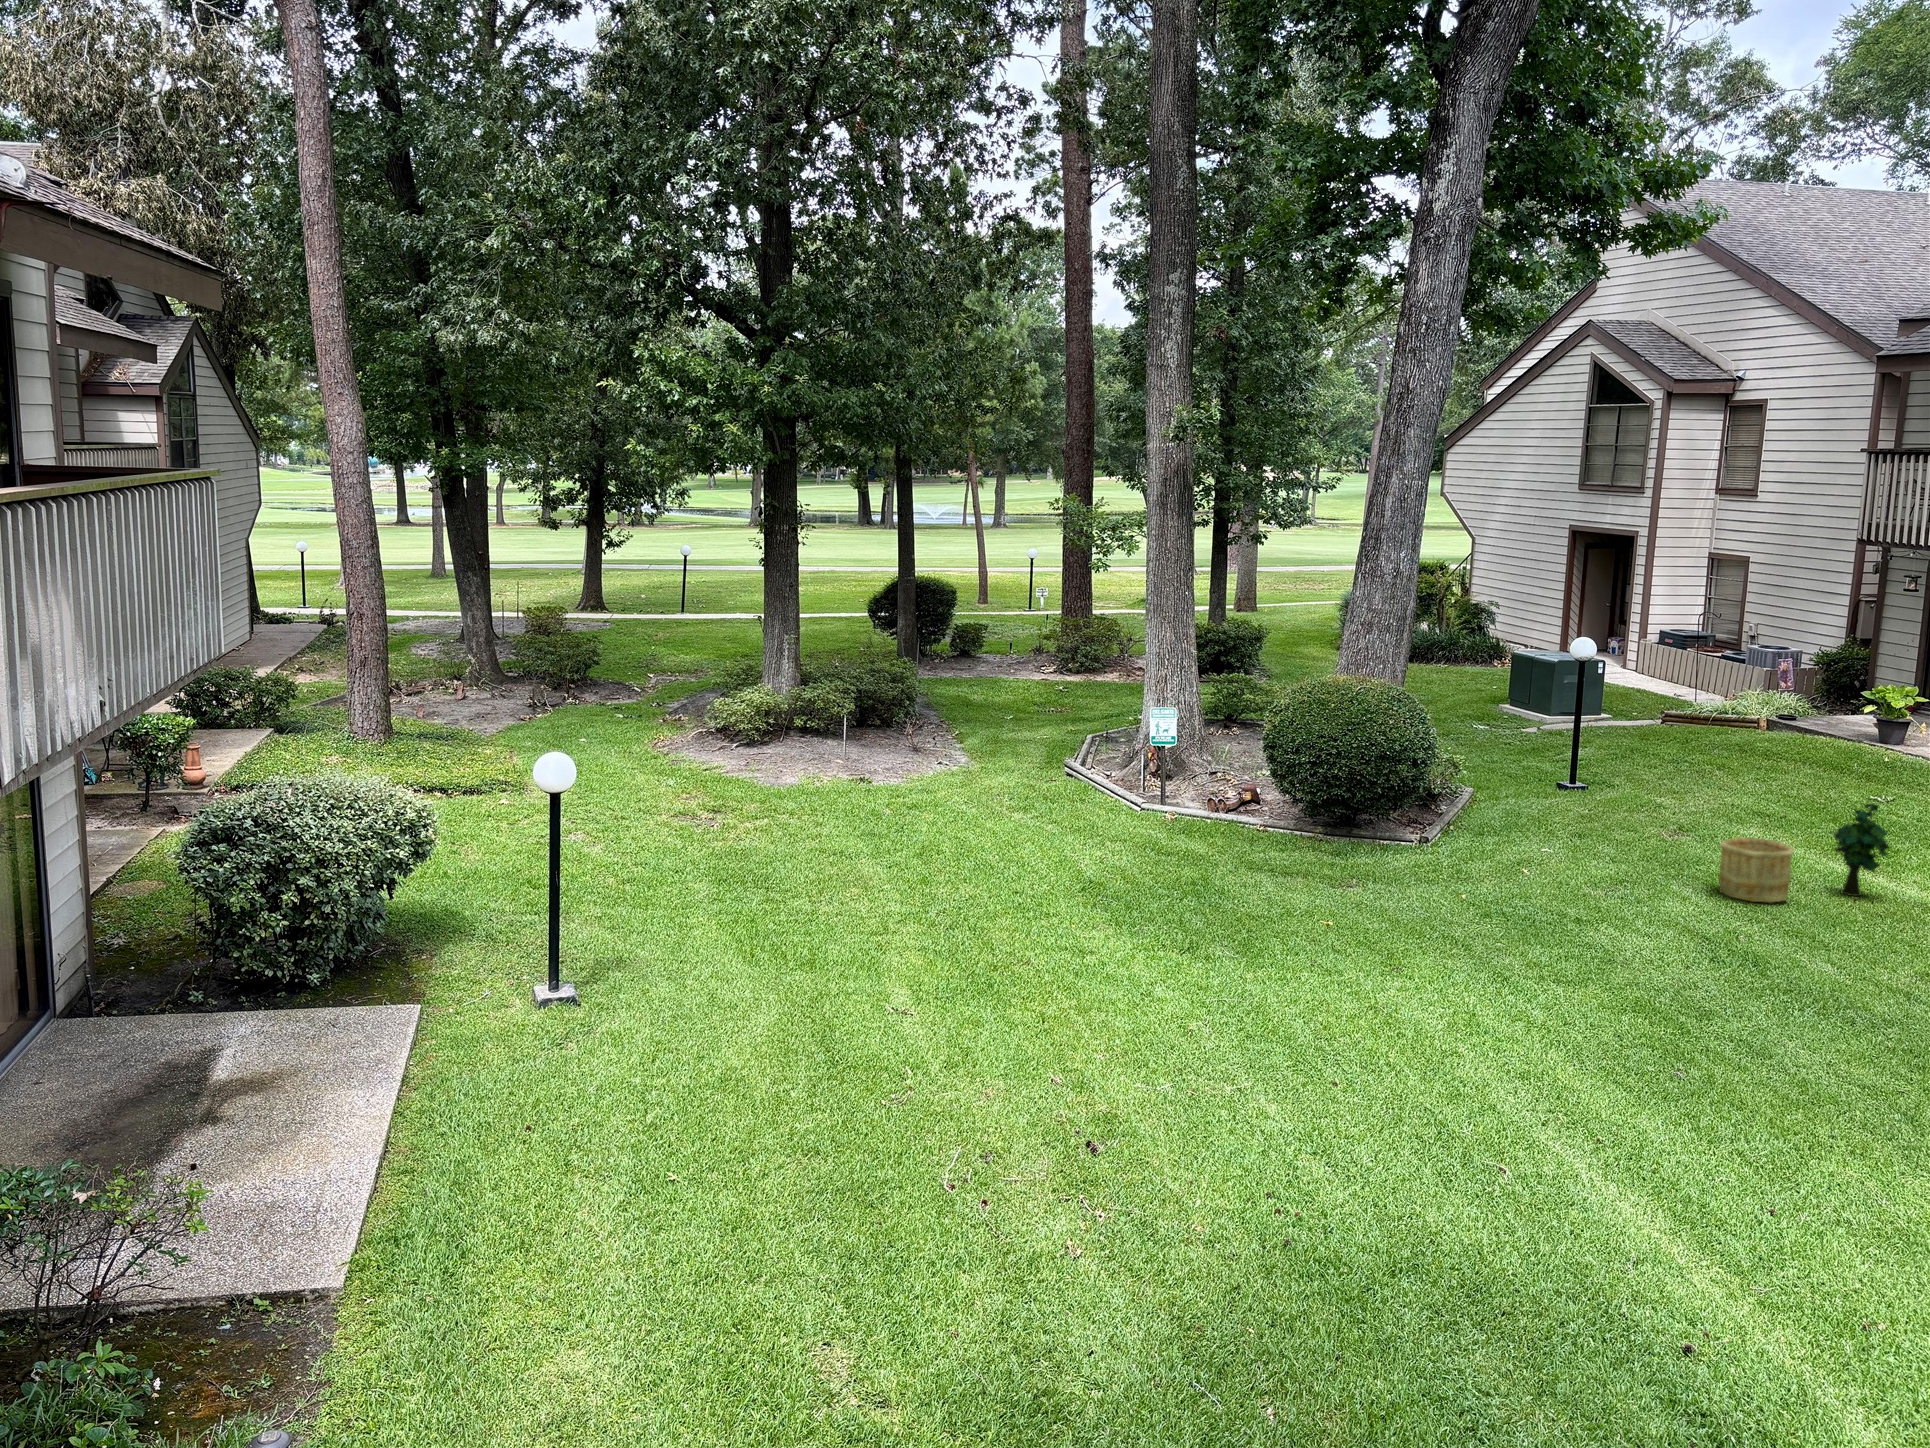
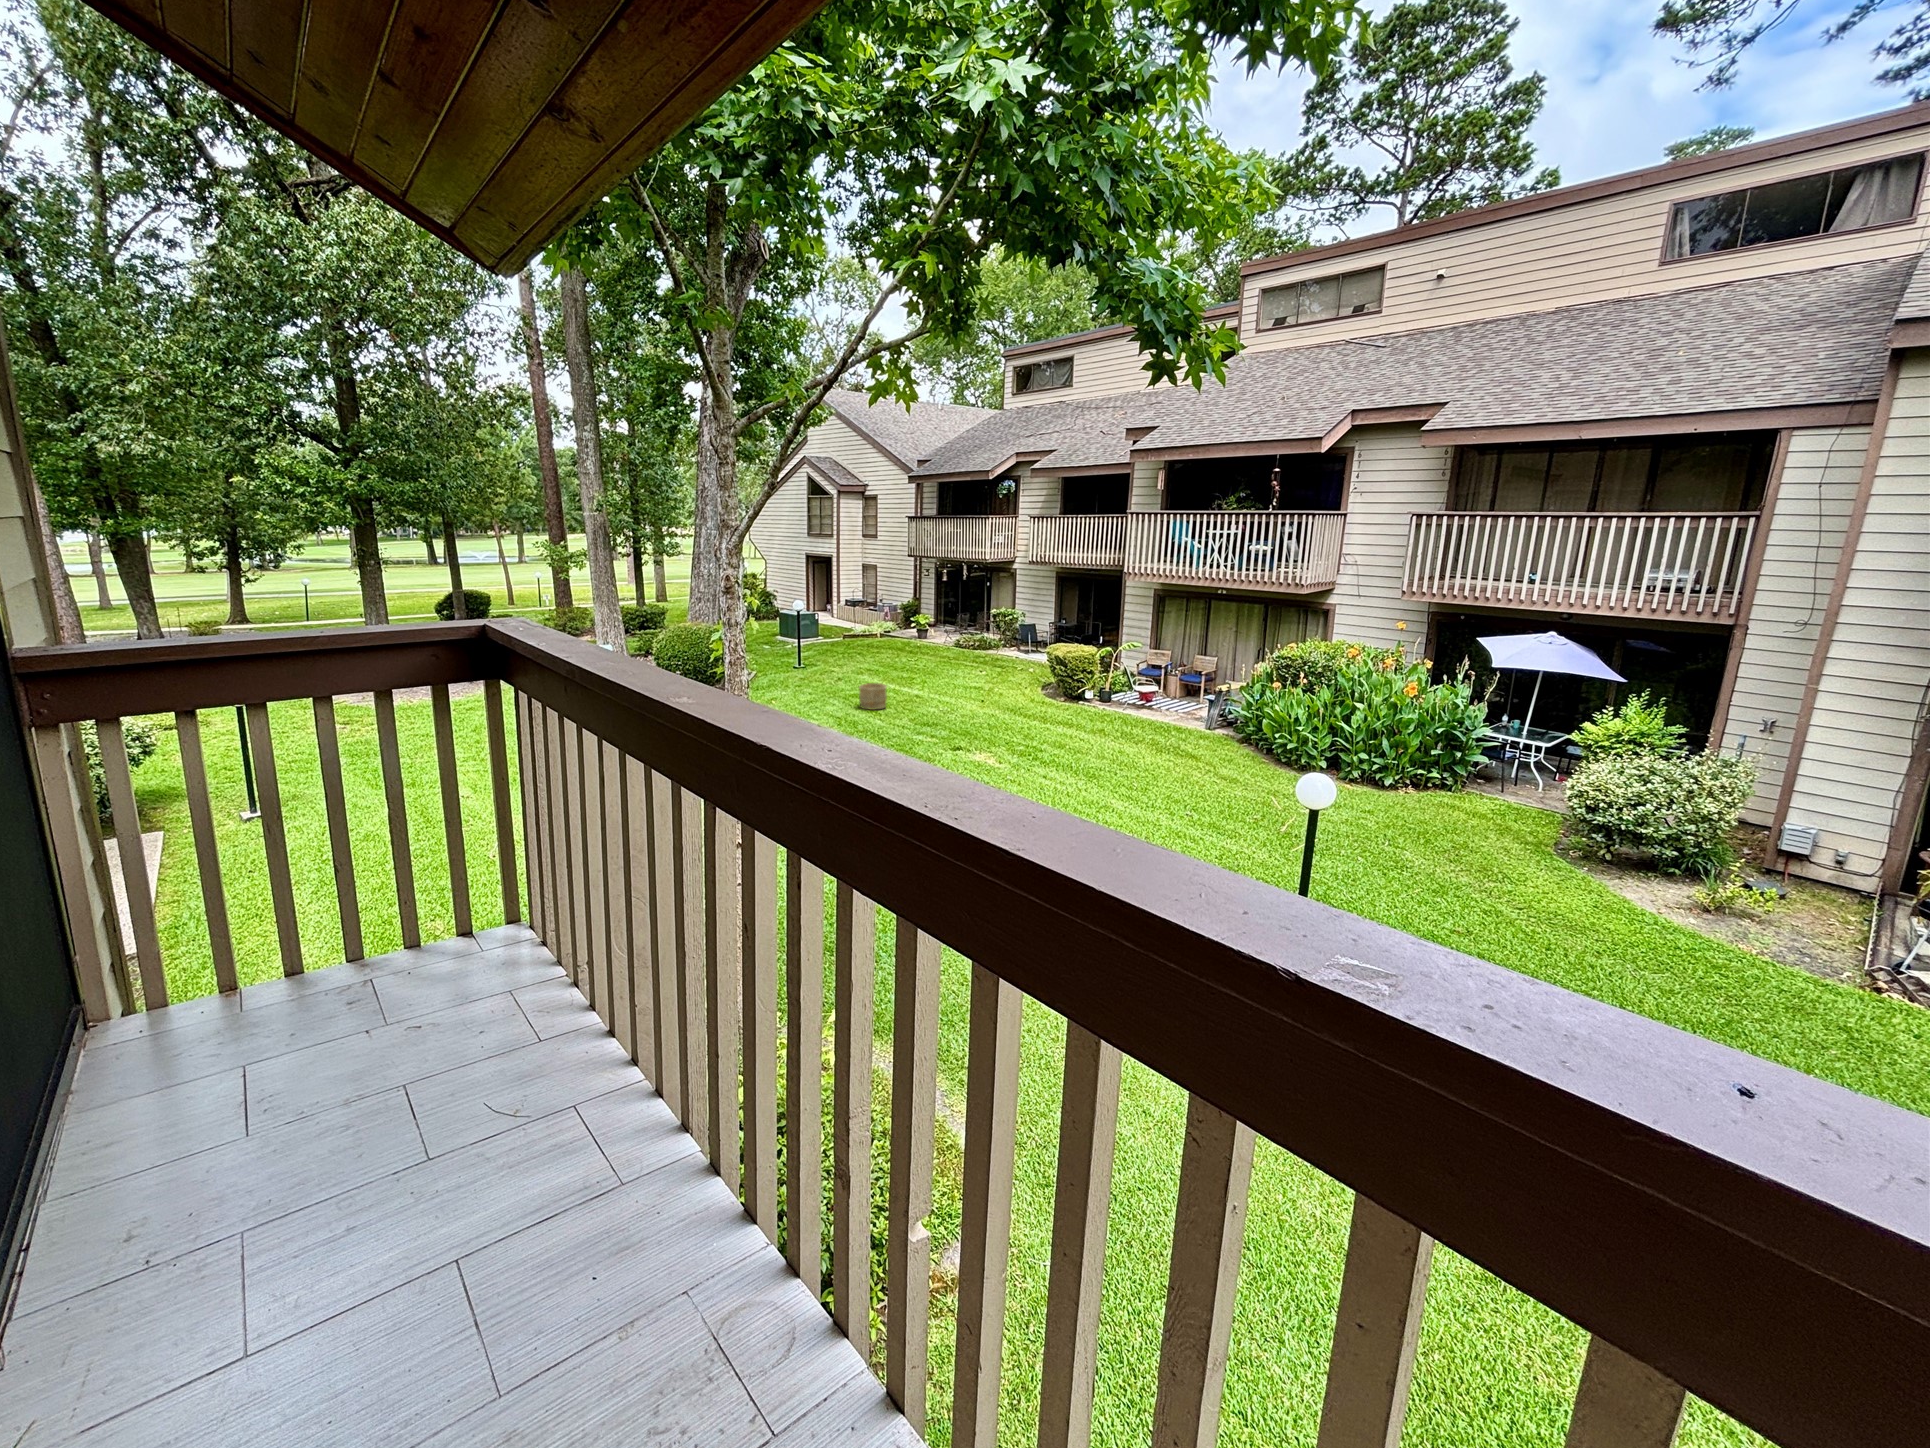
decorative plant: present [1830,804,1889,896] -> none [900,664,924,703]

